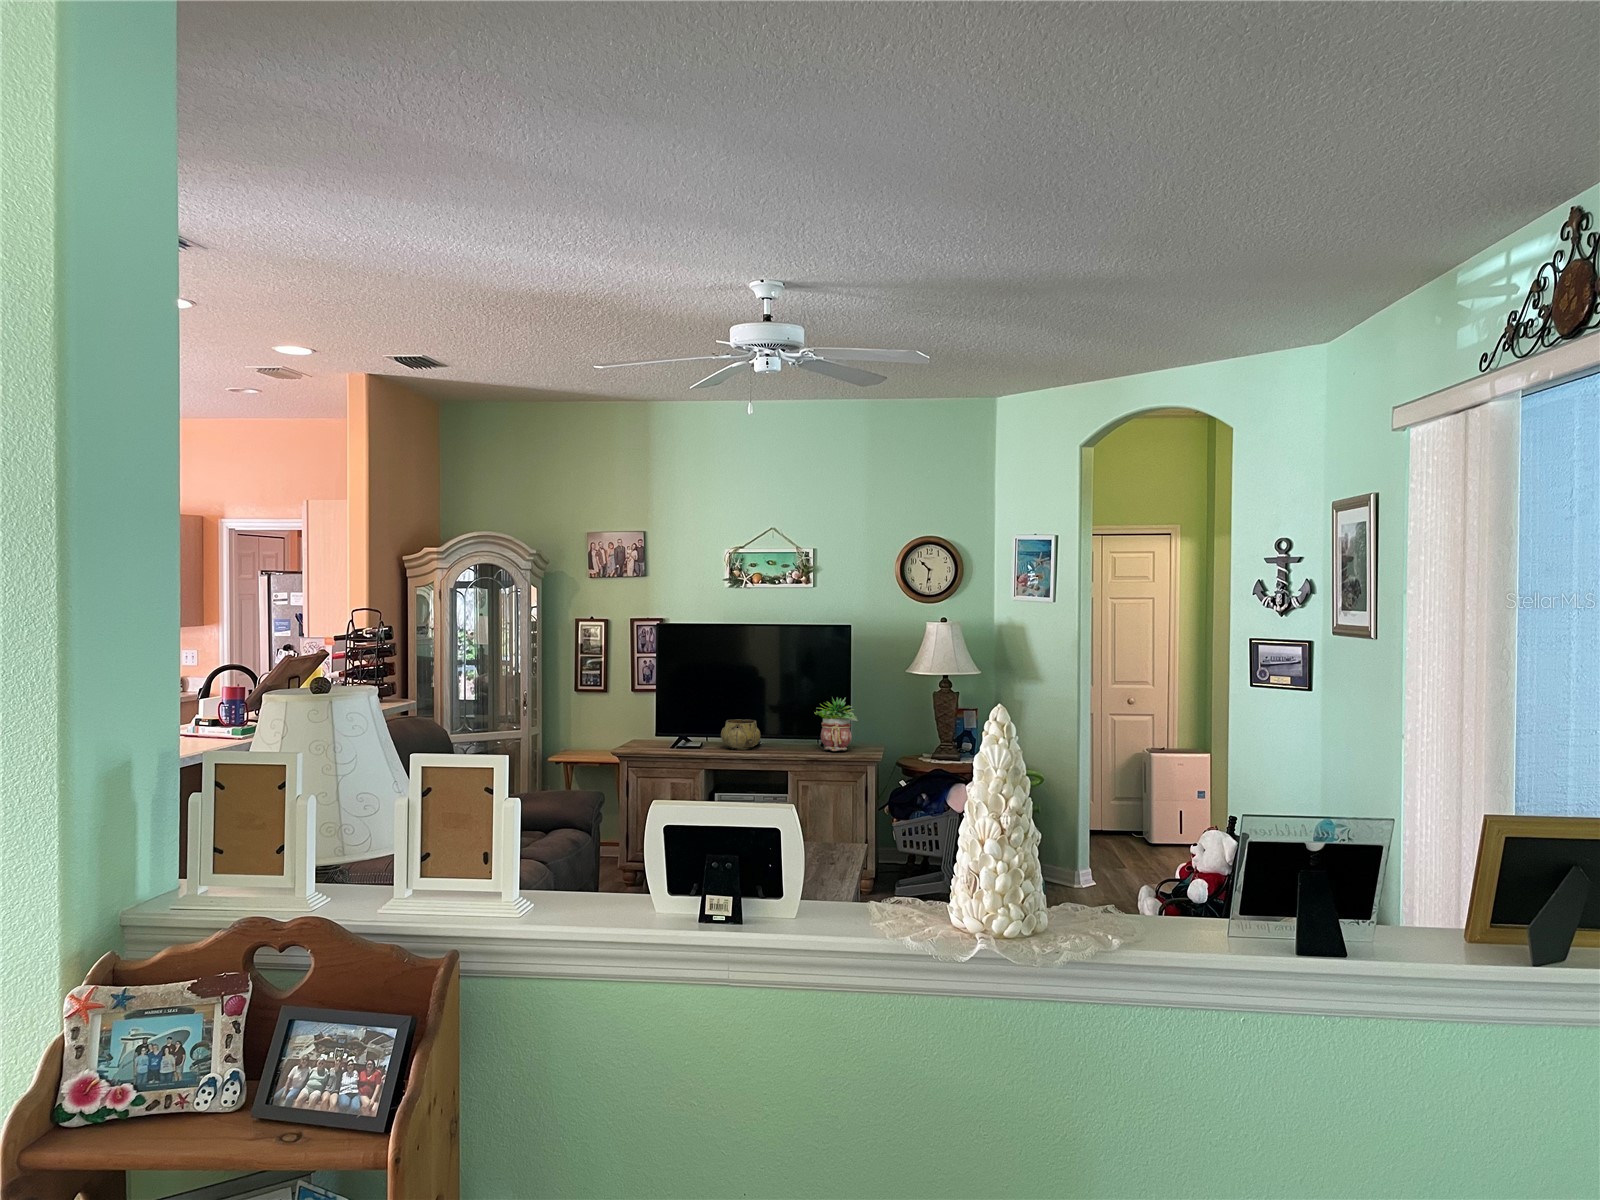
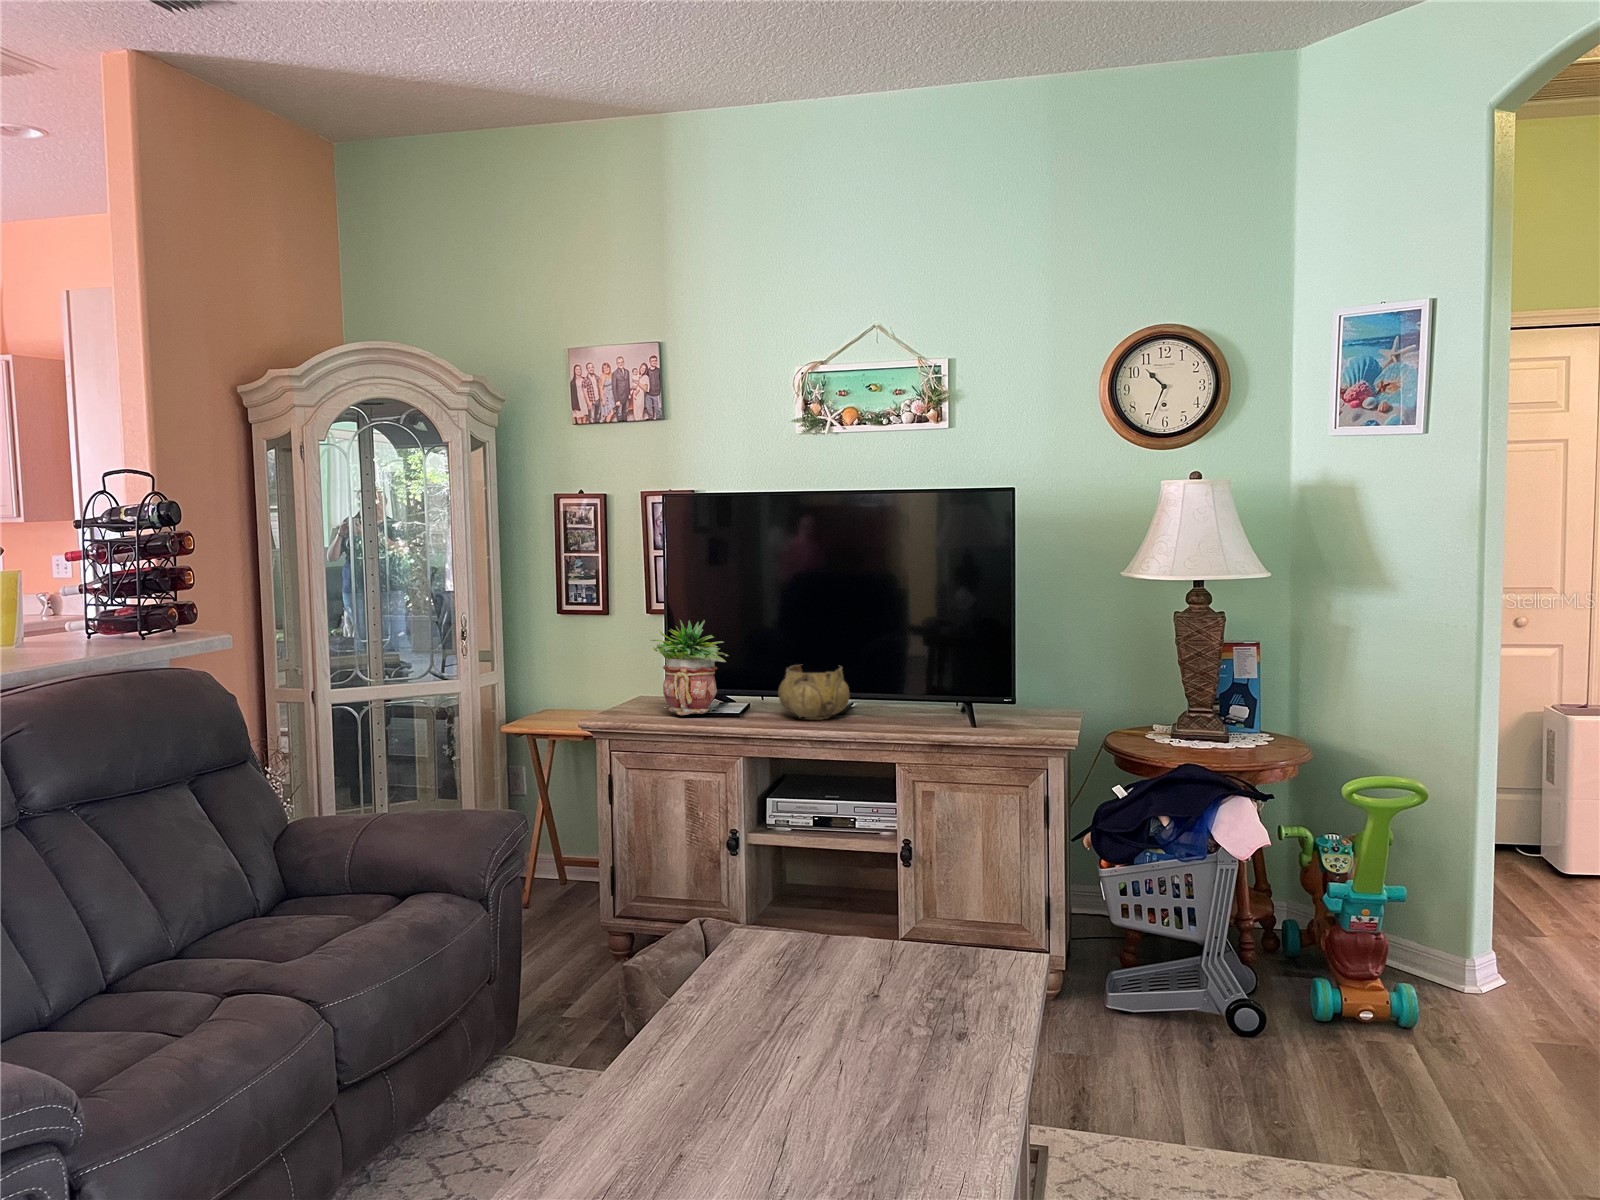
potted plant: present [815,697,858,751] -> present [650,620,729,715]

